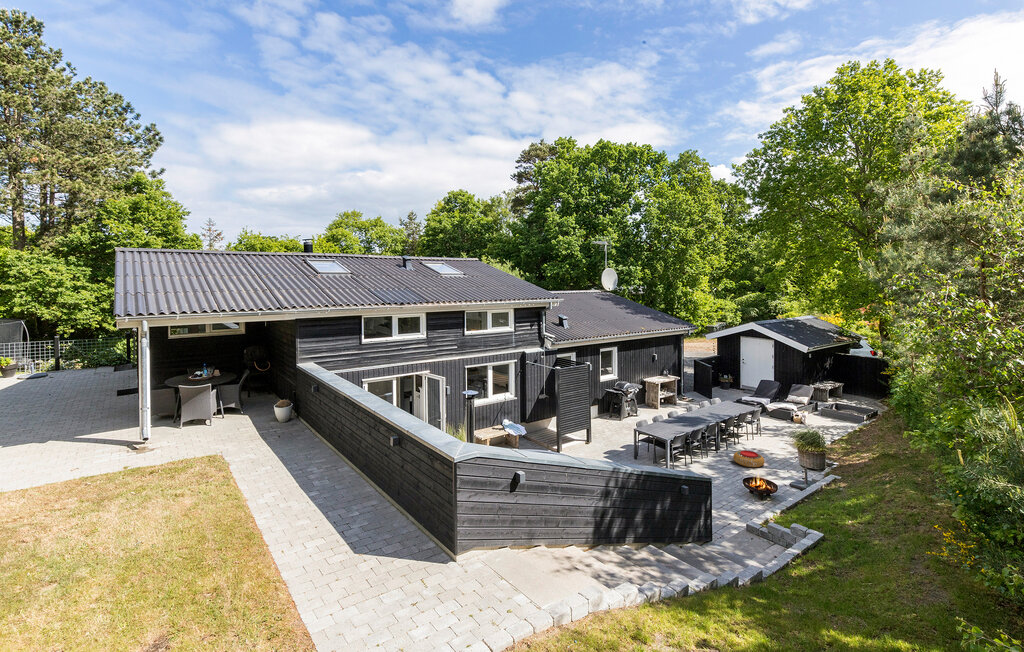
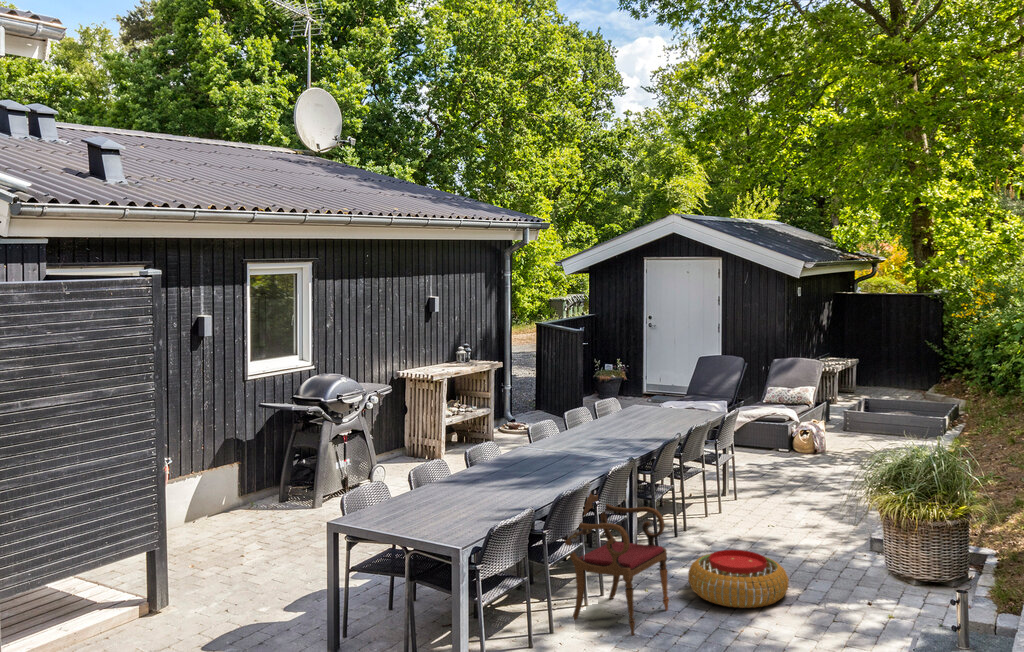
armchair: none [695,429,726,468] -> present [565,493,669,635]

